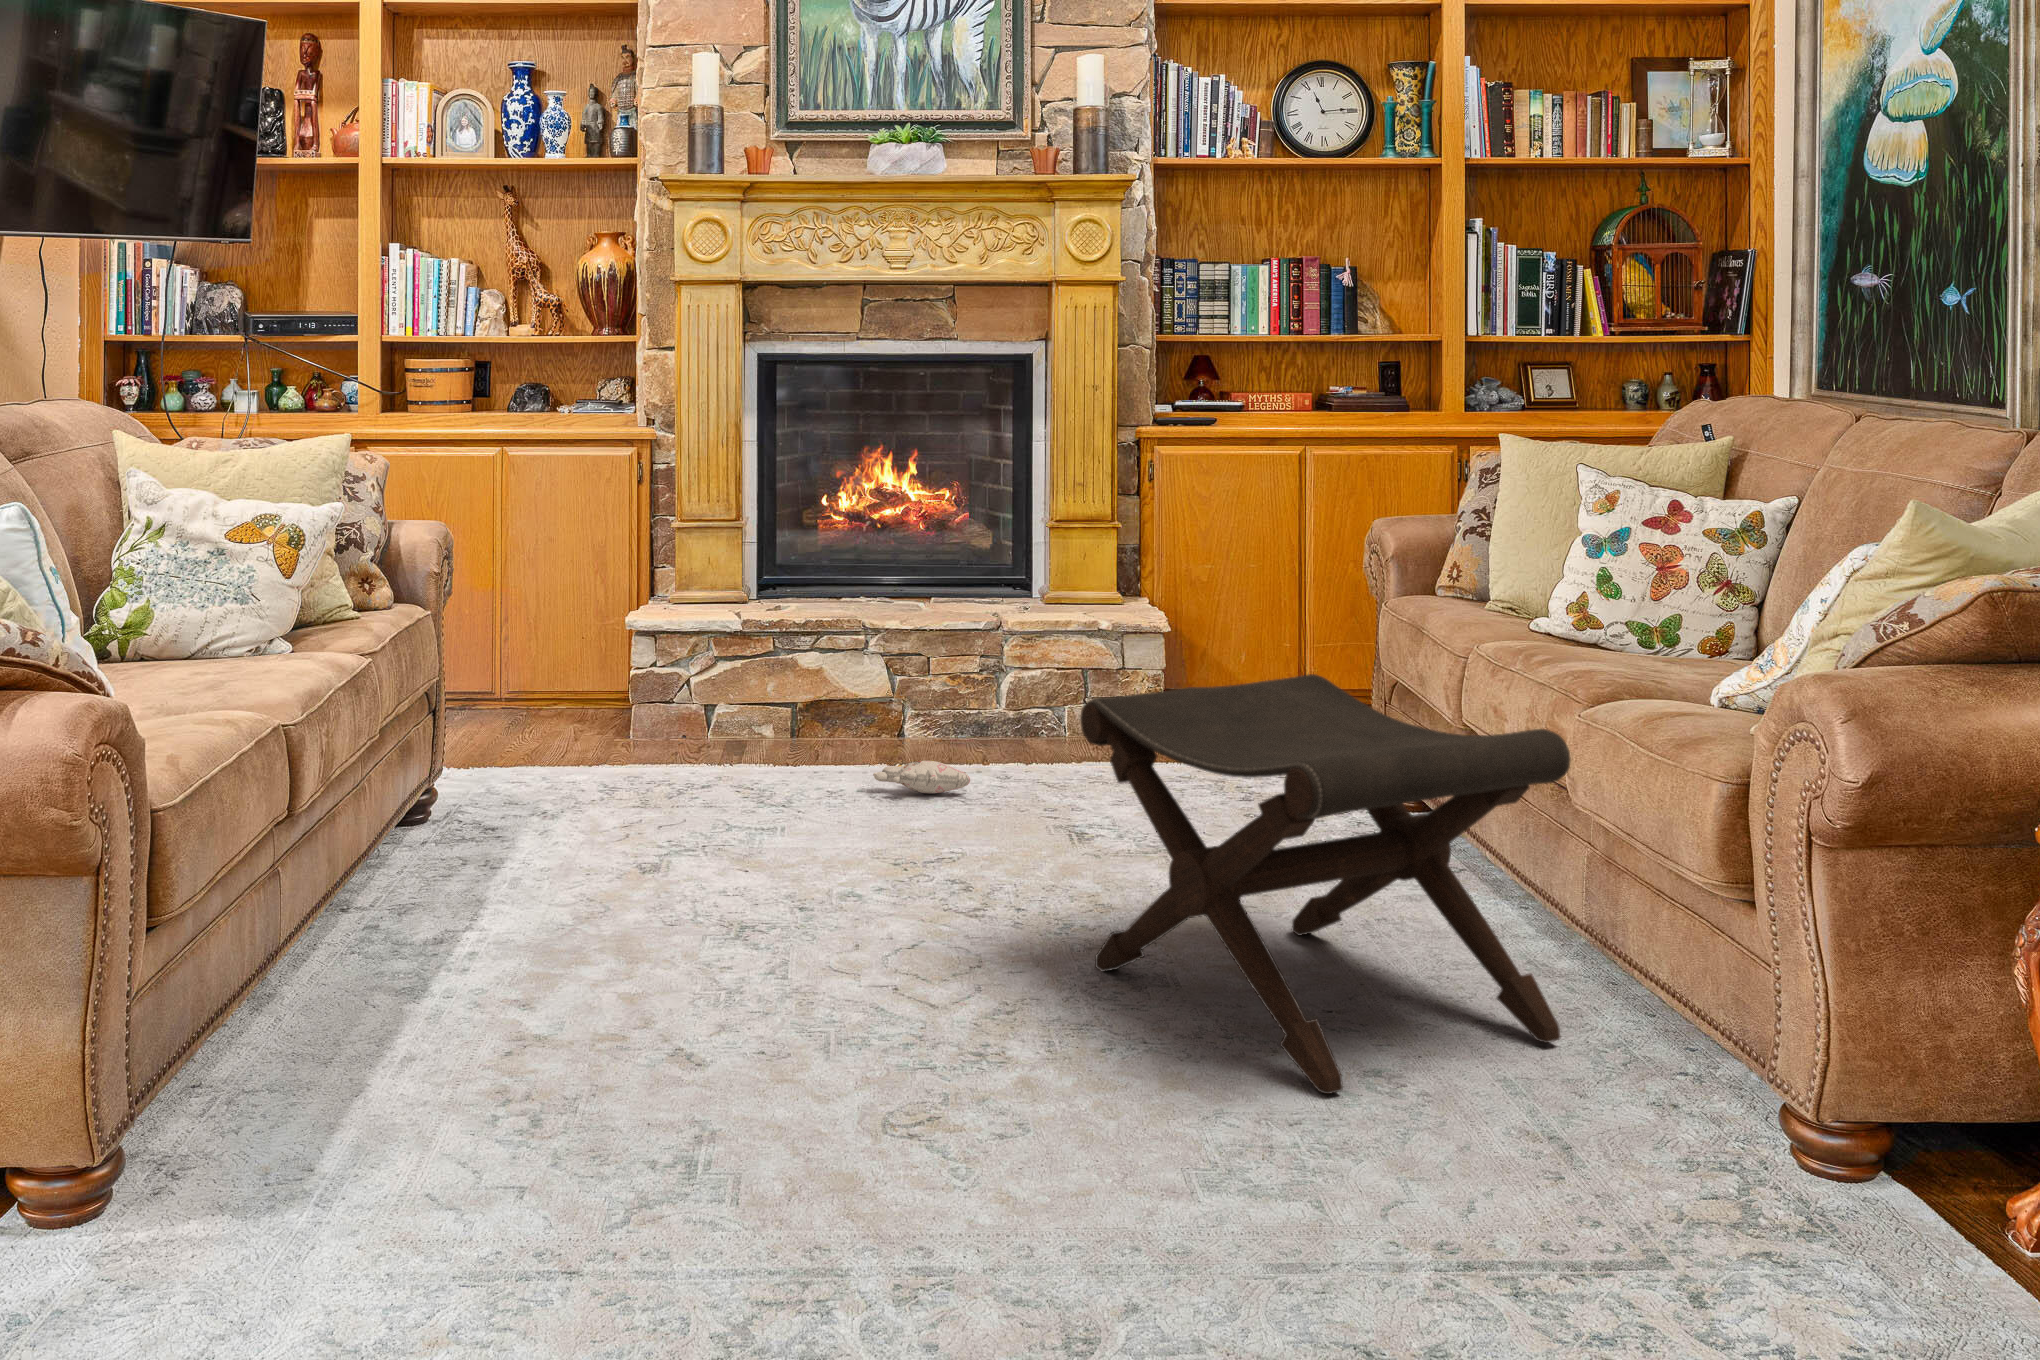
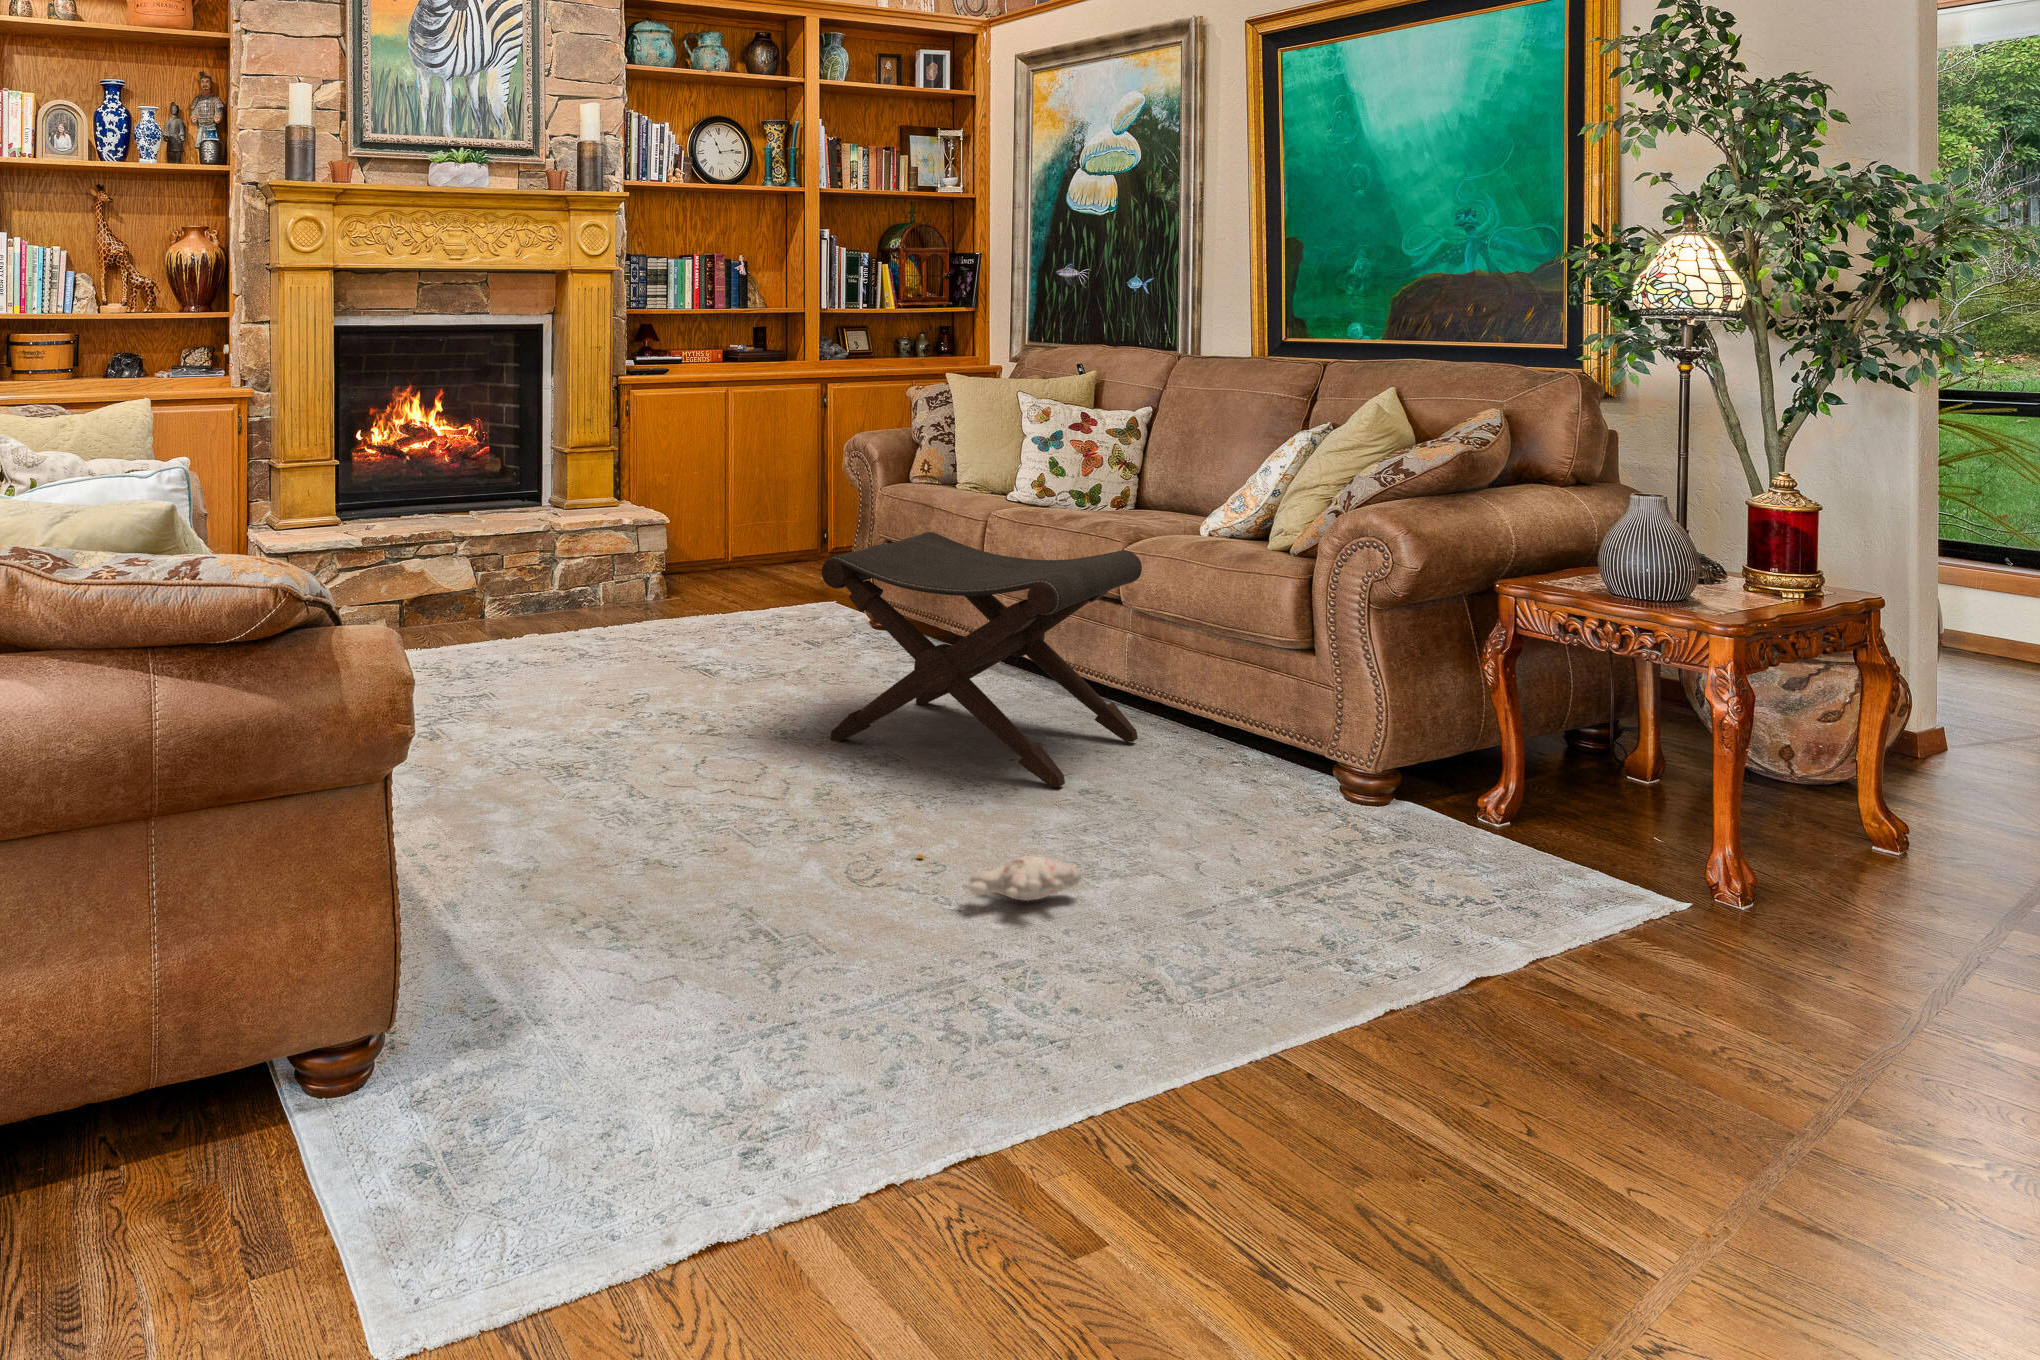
plush toy: present [873,761,970,793] -> present [917,854,1082,901]

